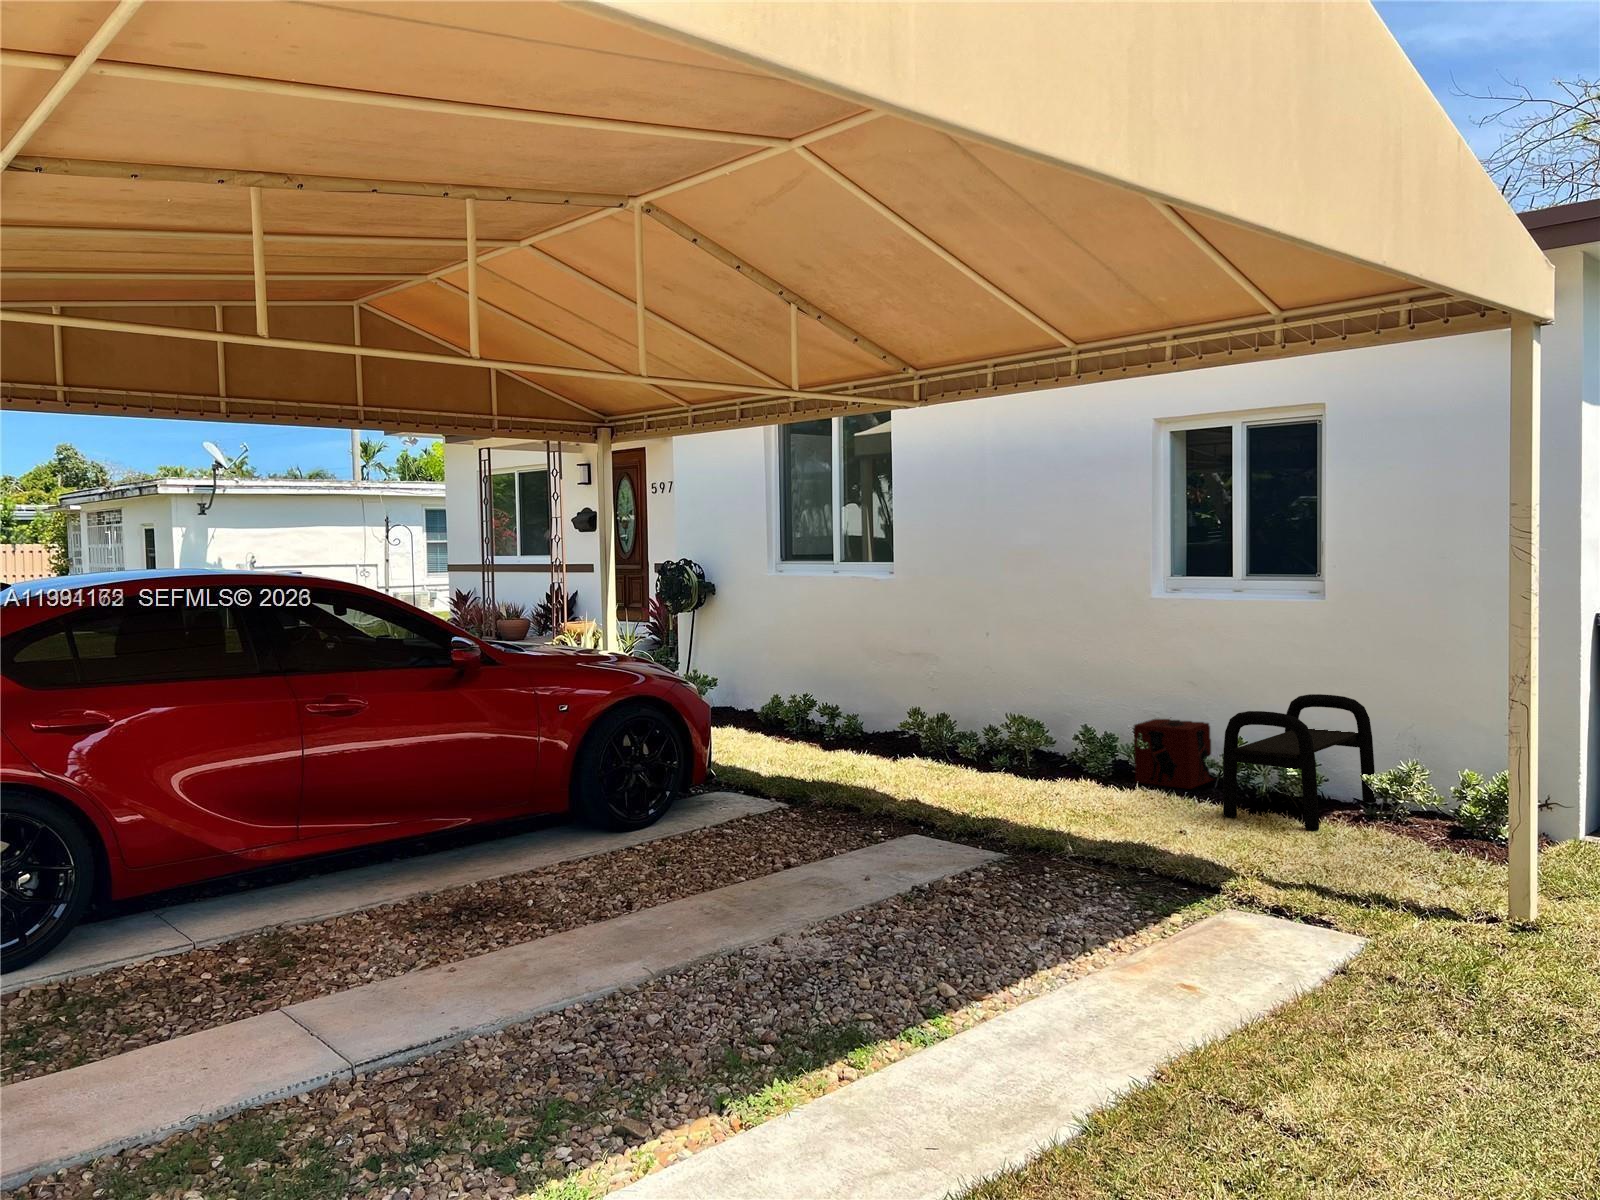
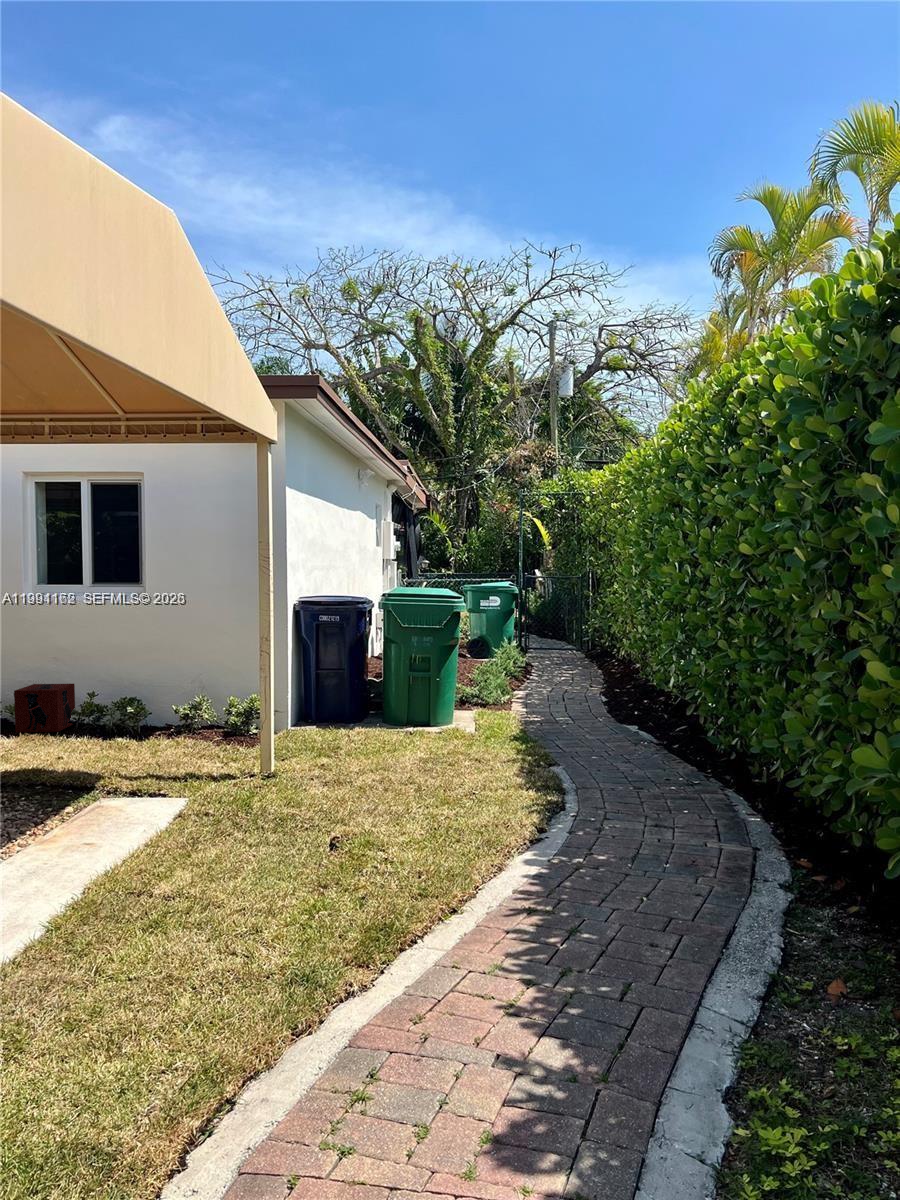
bench: present [1223,694,1376,830] -> none [86,660,180,745]

